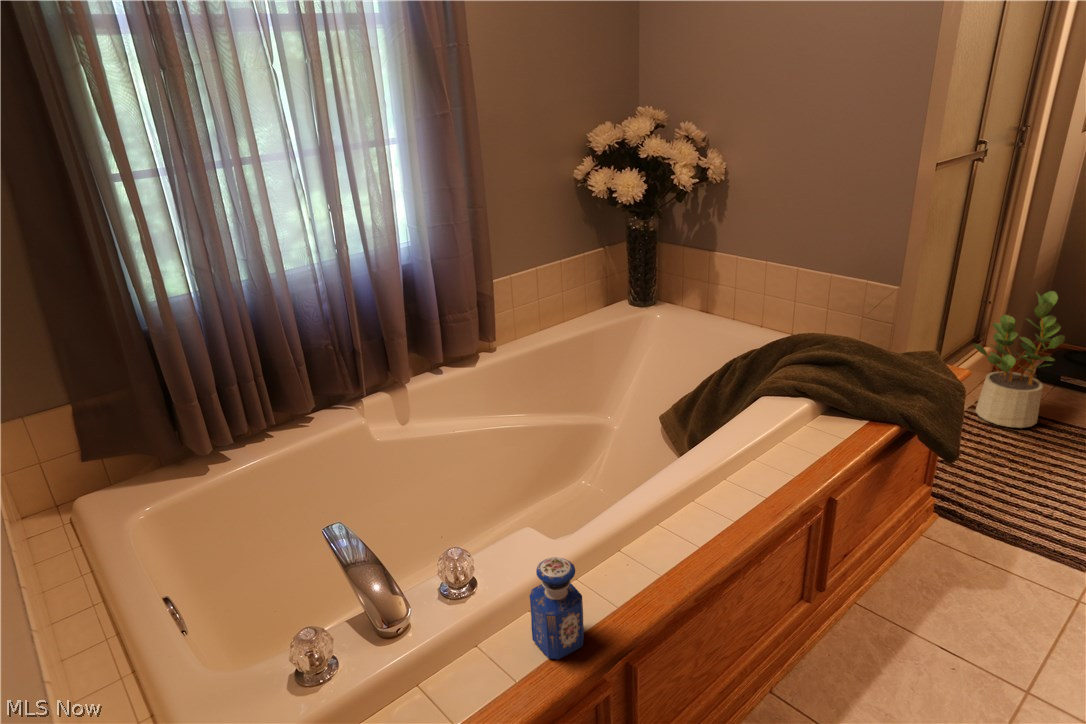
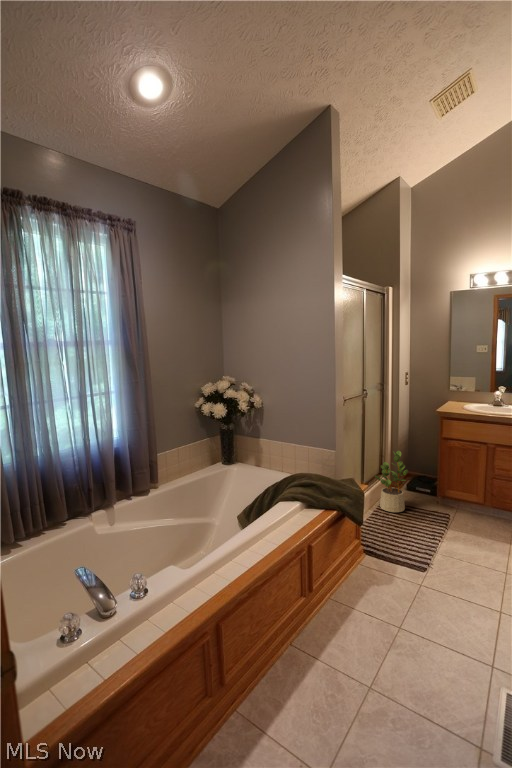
perfume bottle: present [529,557,584,659] -> none [173,570,198,621]

